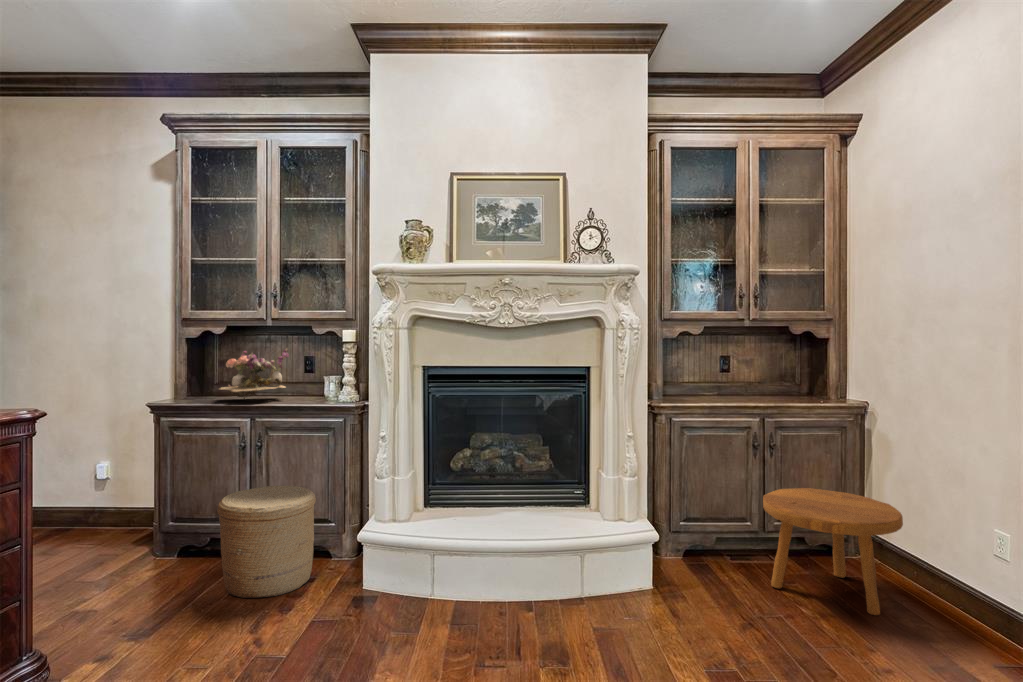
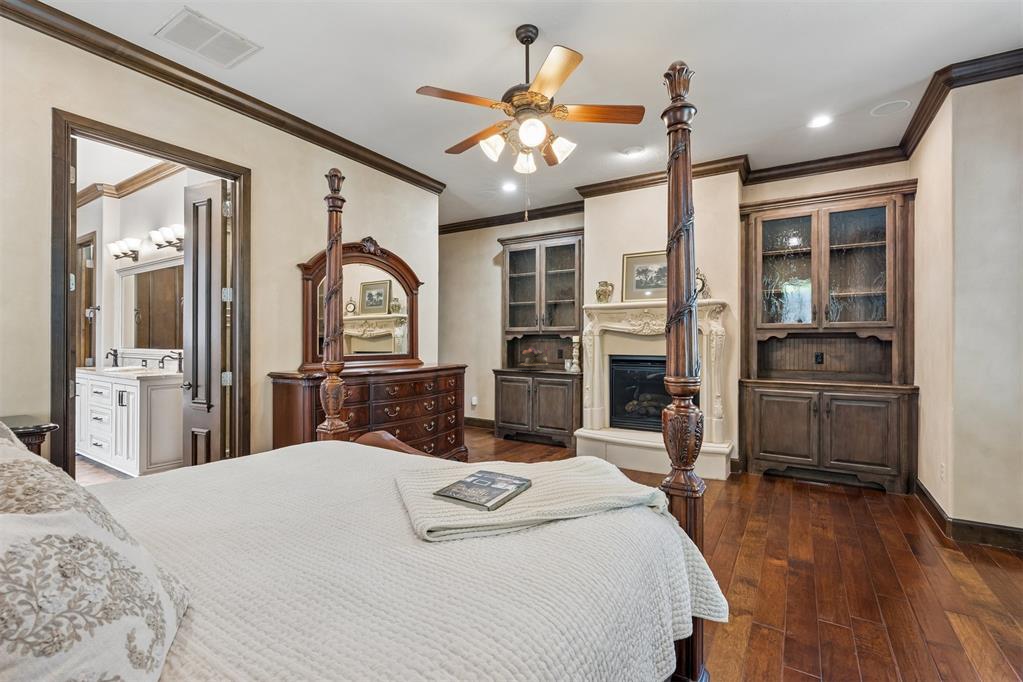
woven basket: present [217,486,316,598] -> none [516,410,557,457]
footstool: present [763,488,903,615] -> none [803,438,898,514]

